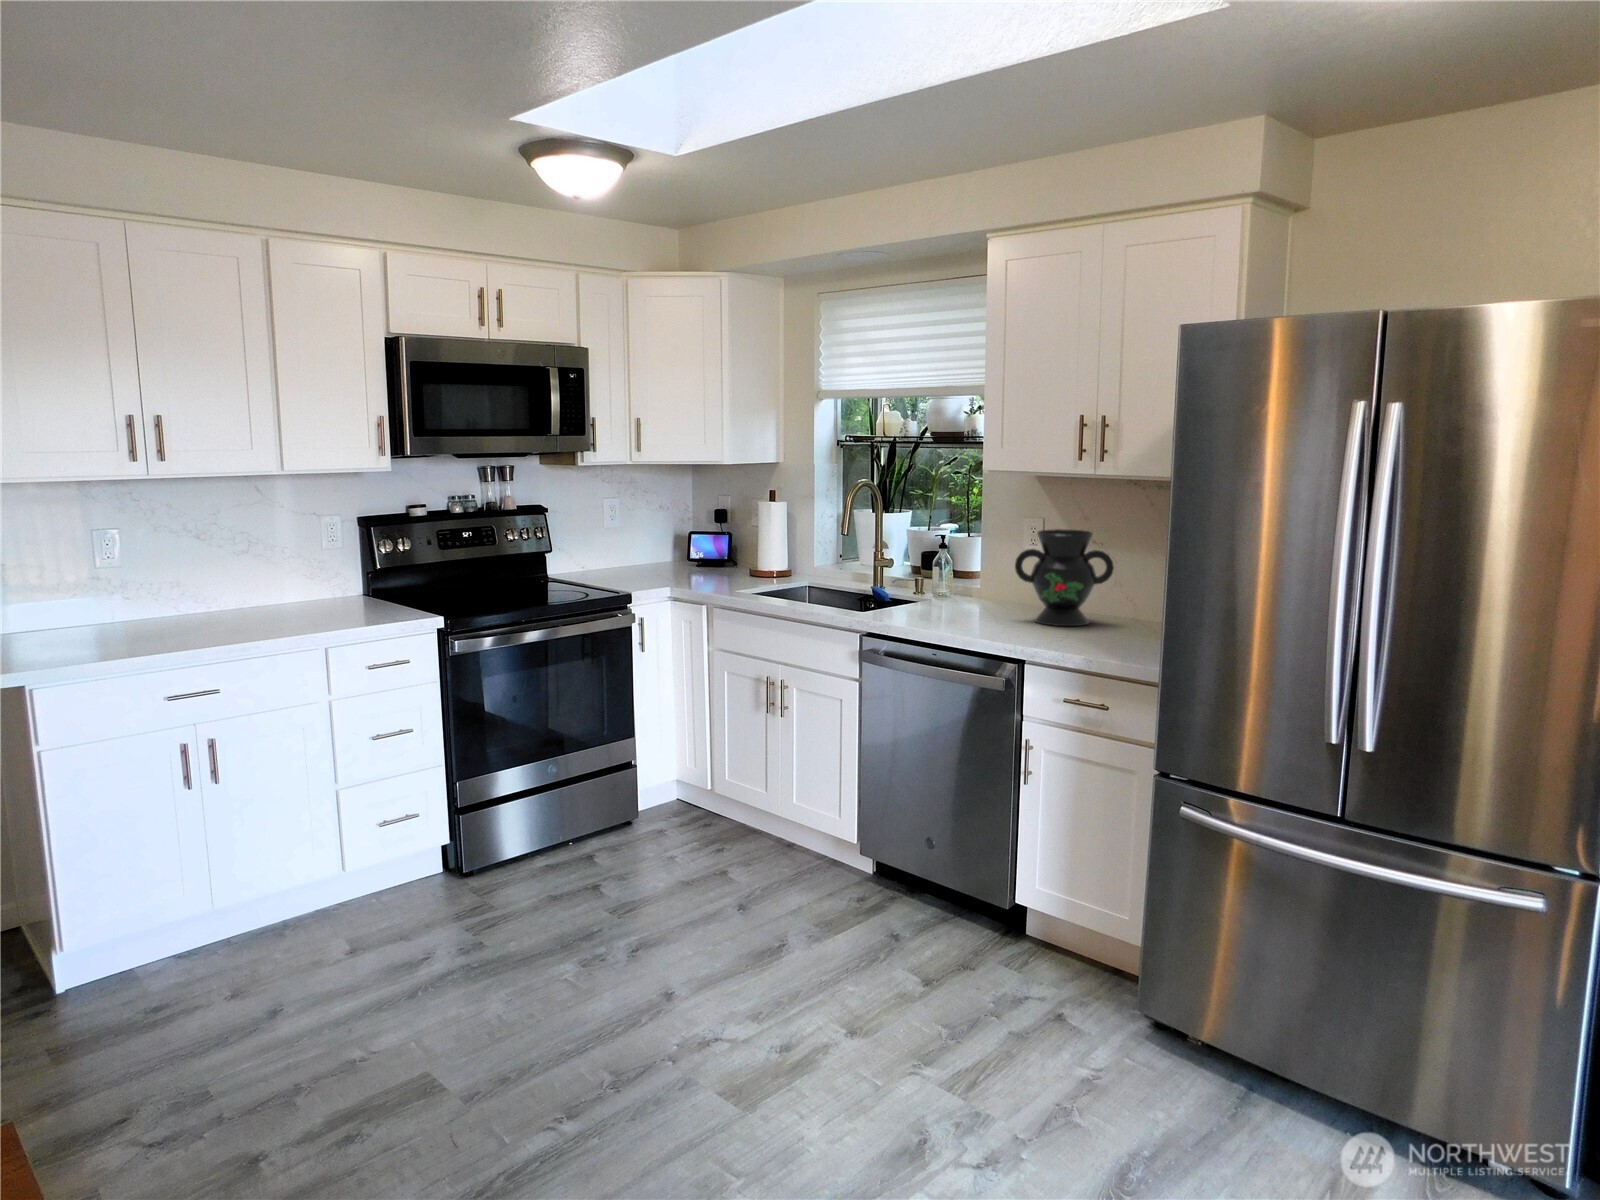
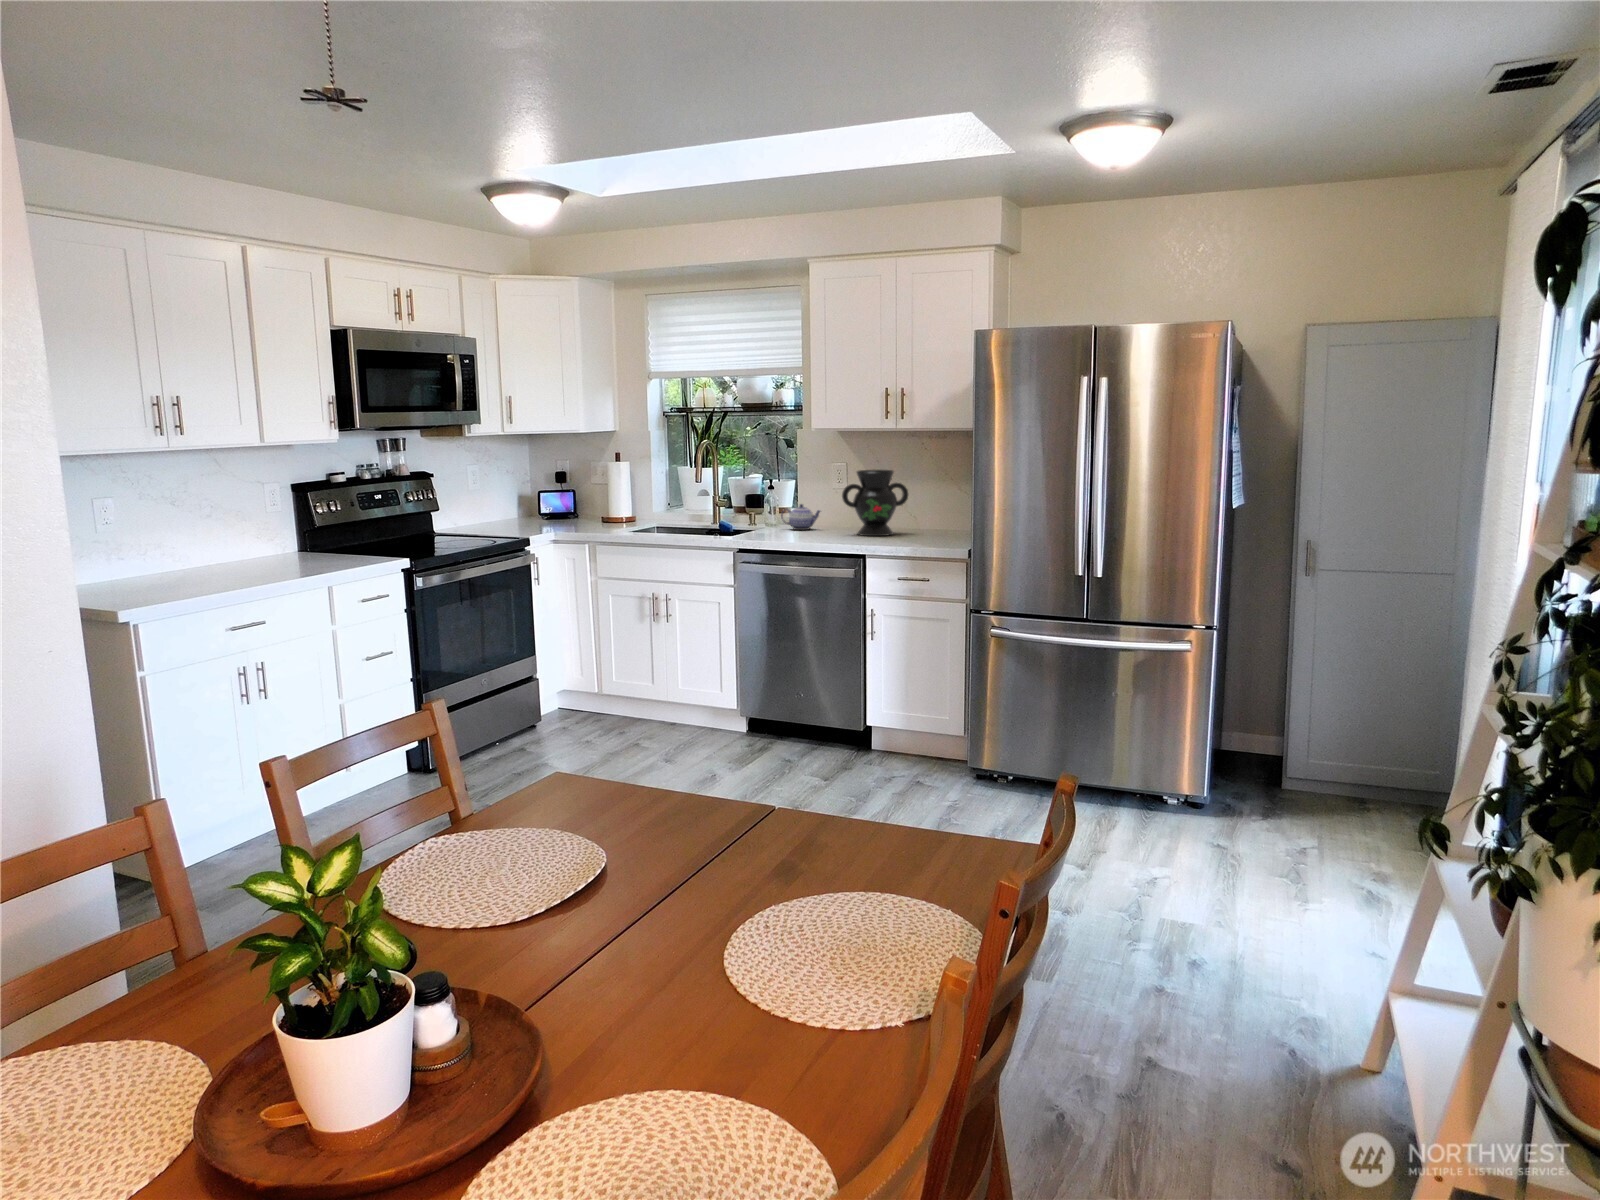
teapot: none [945,570,999,606] -> present [781,504,821,530]

